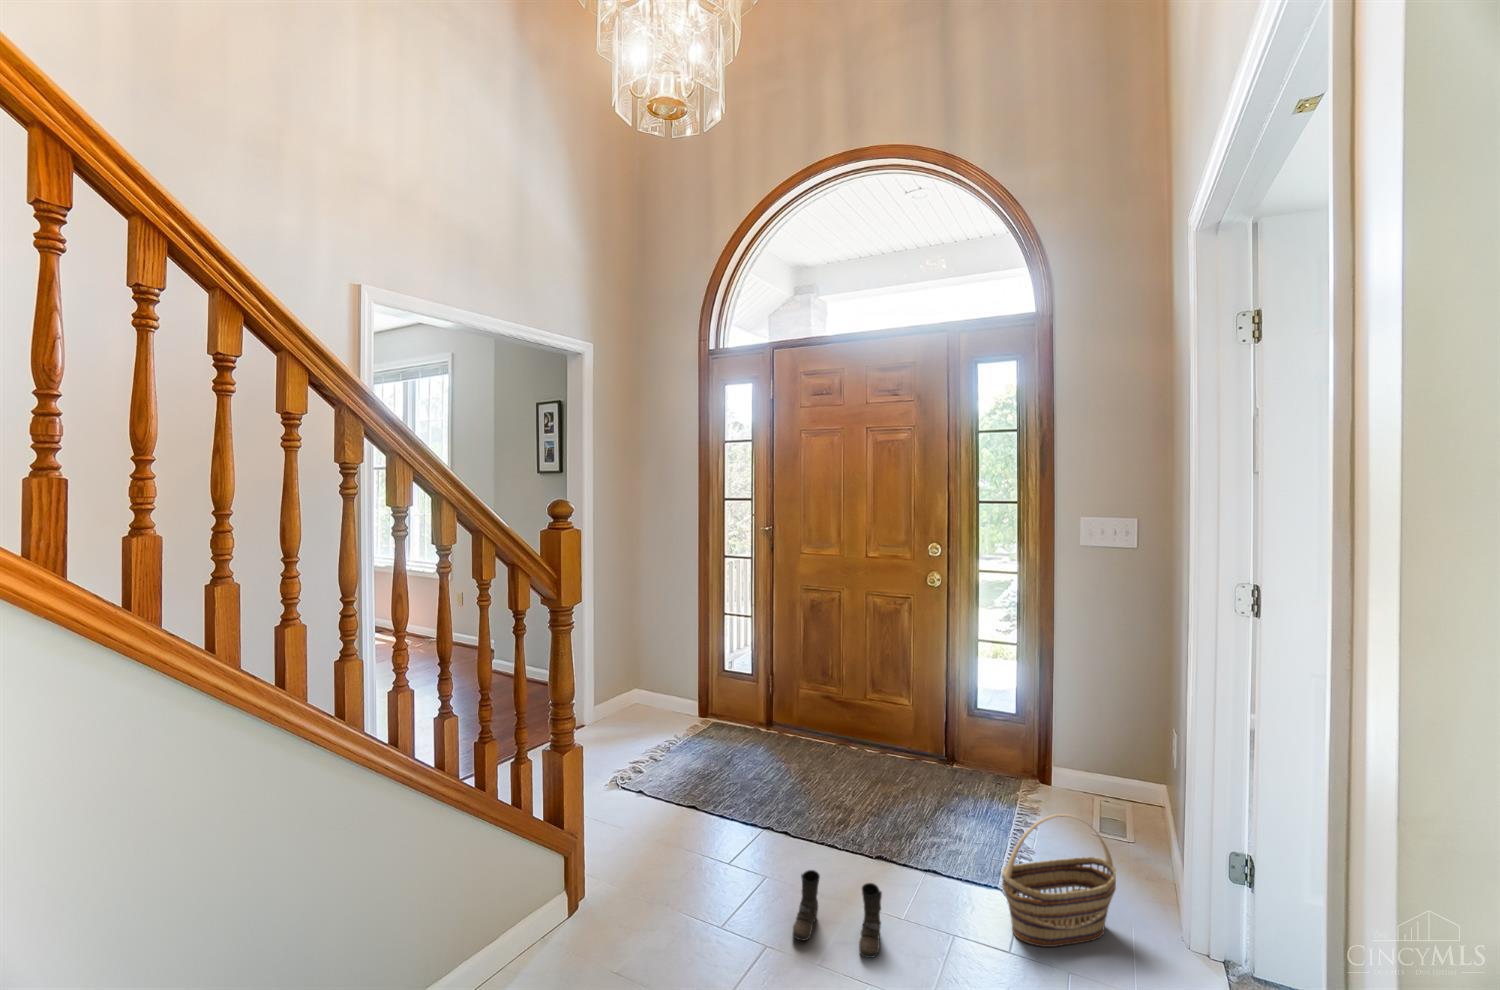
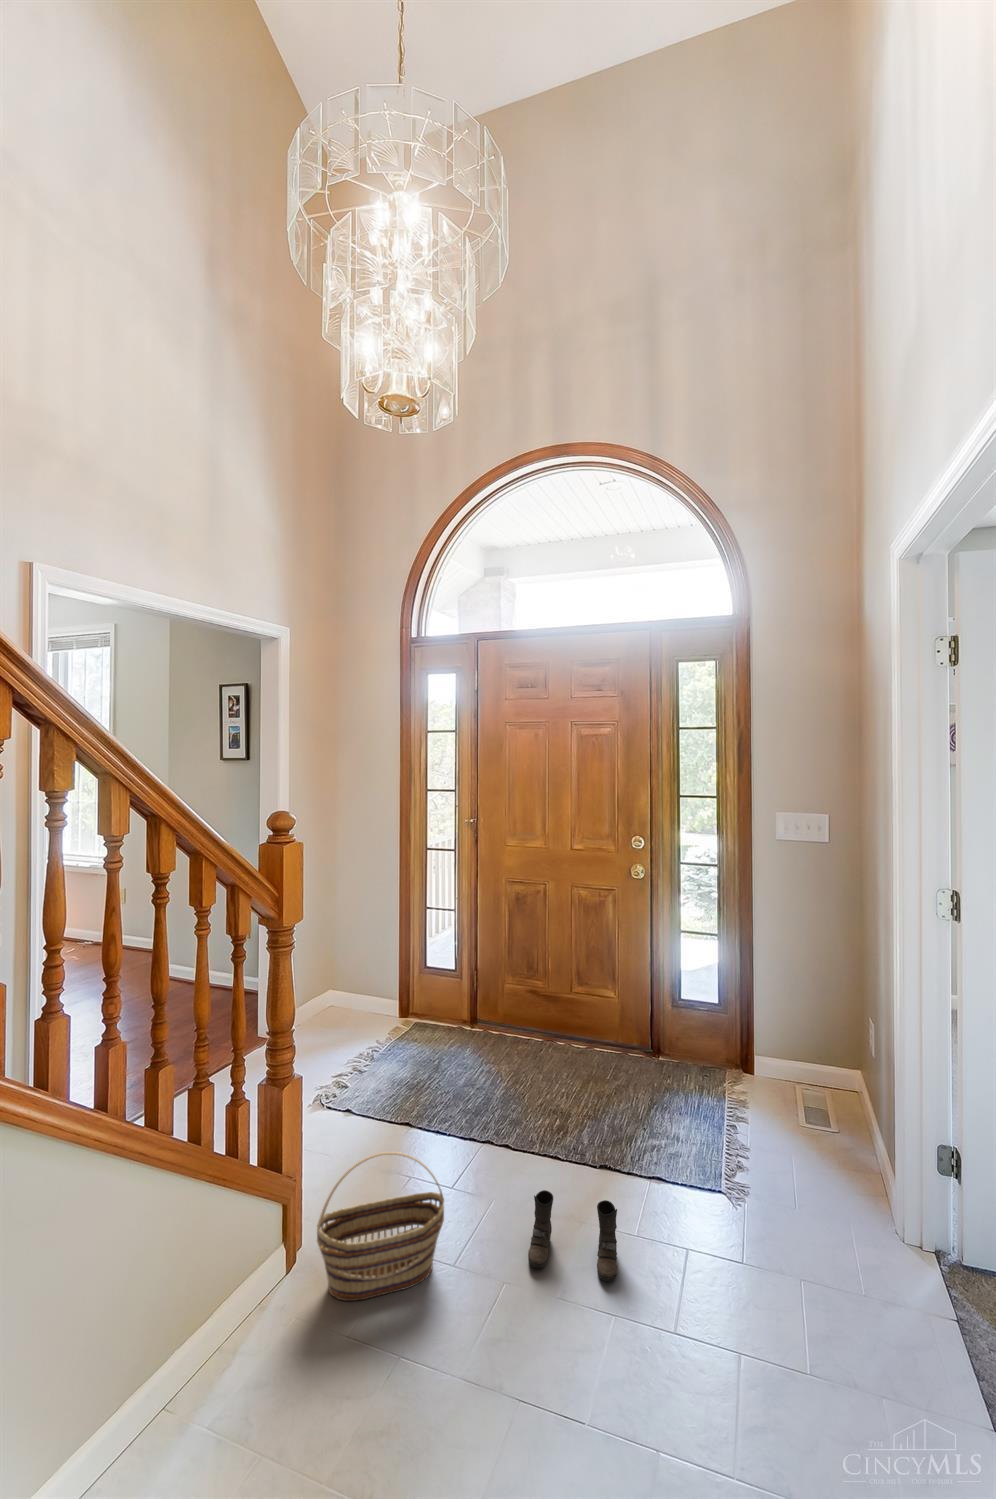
basket: present [1002,814,1116,947] -> present [317,1152,444,1301]

